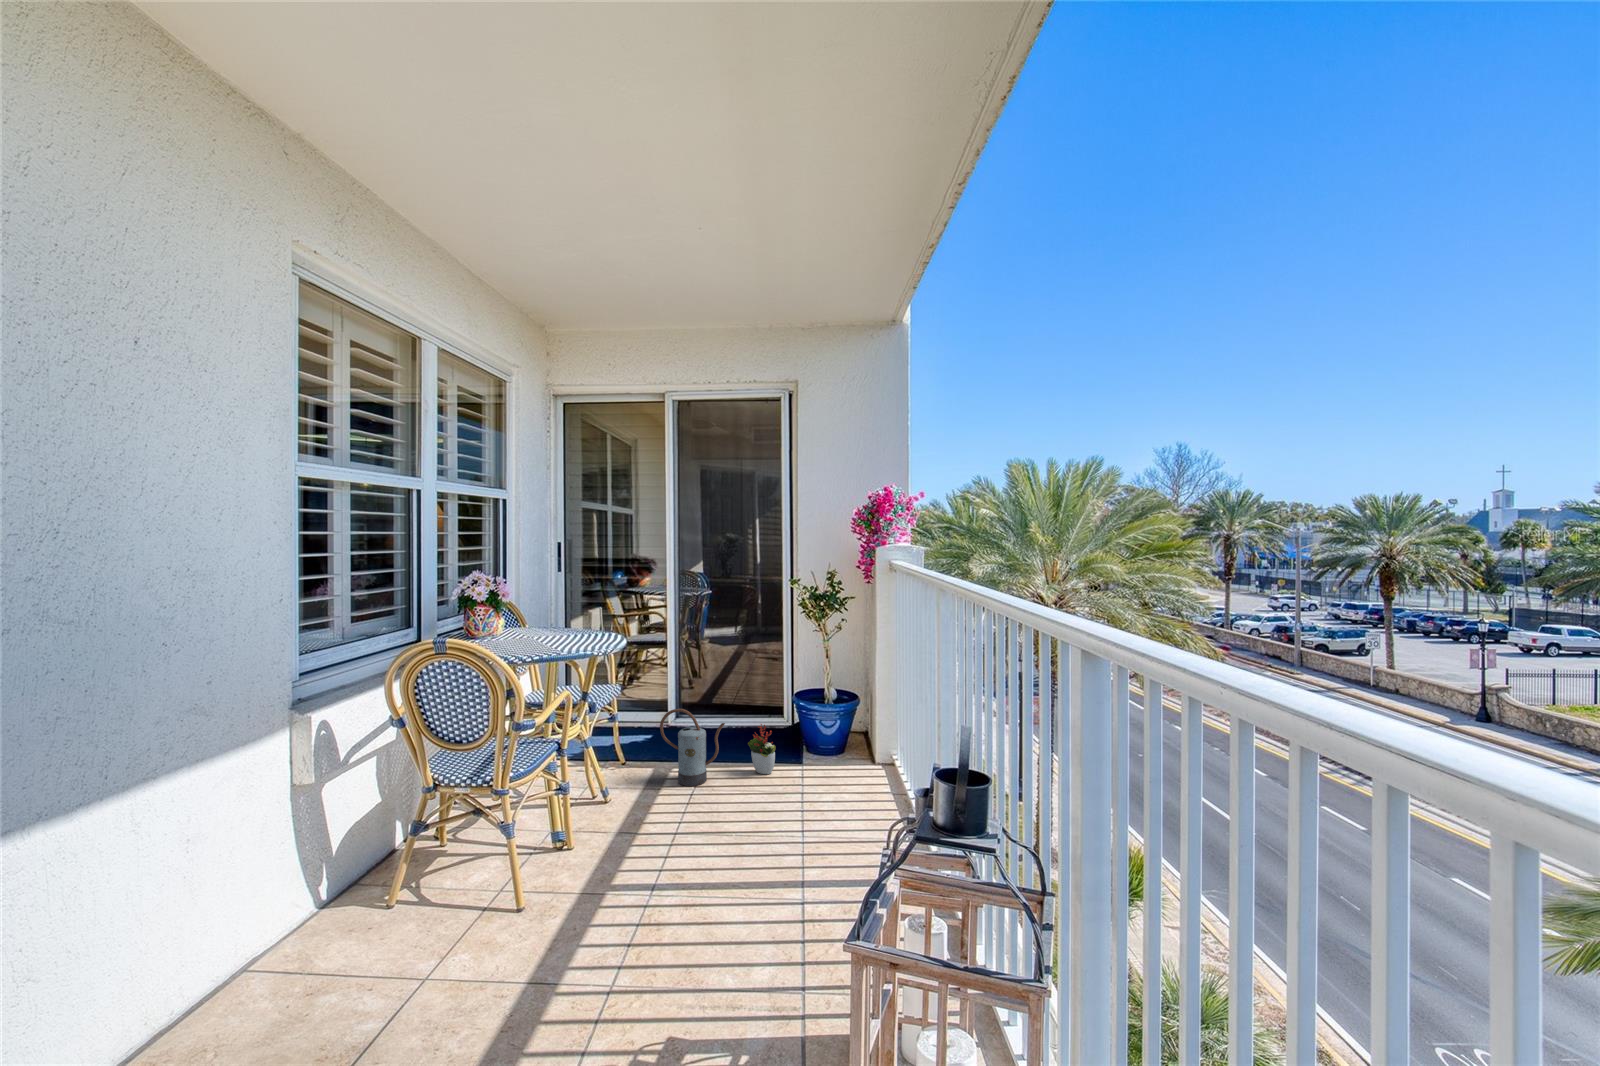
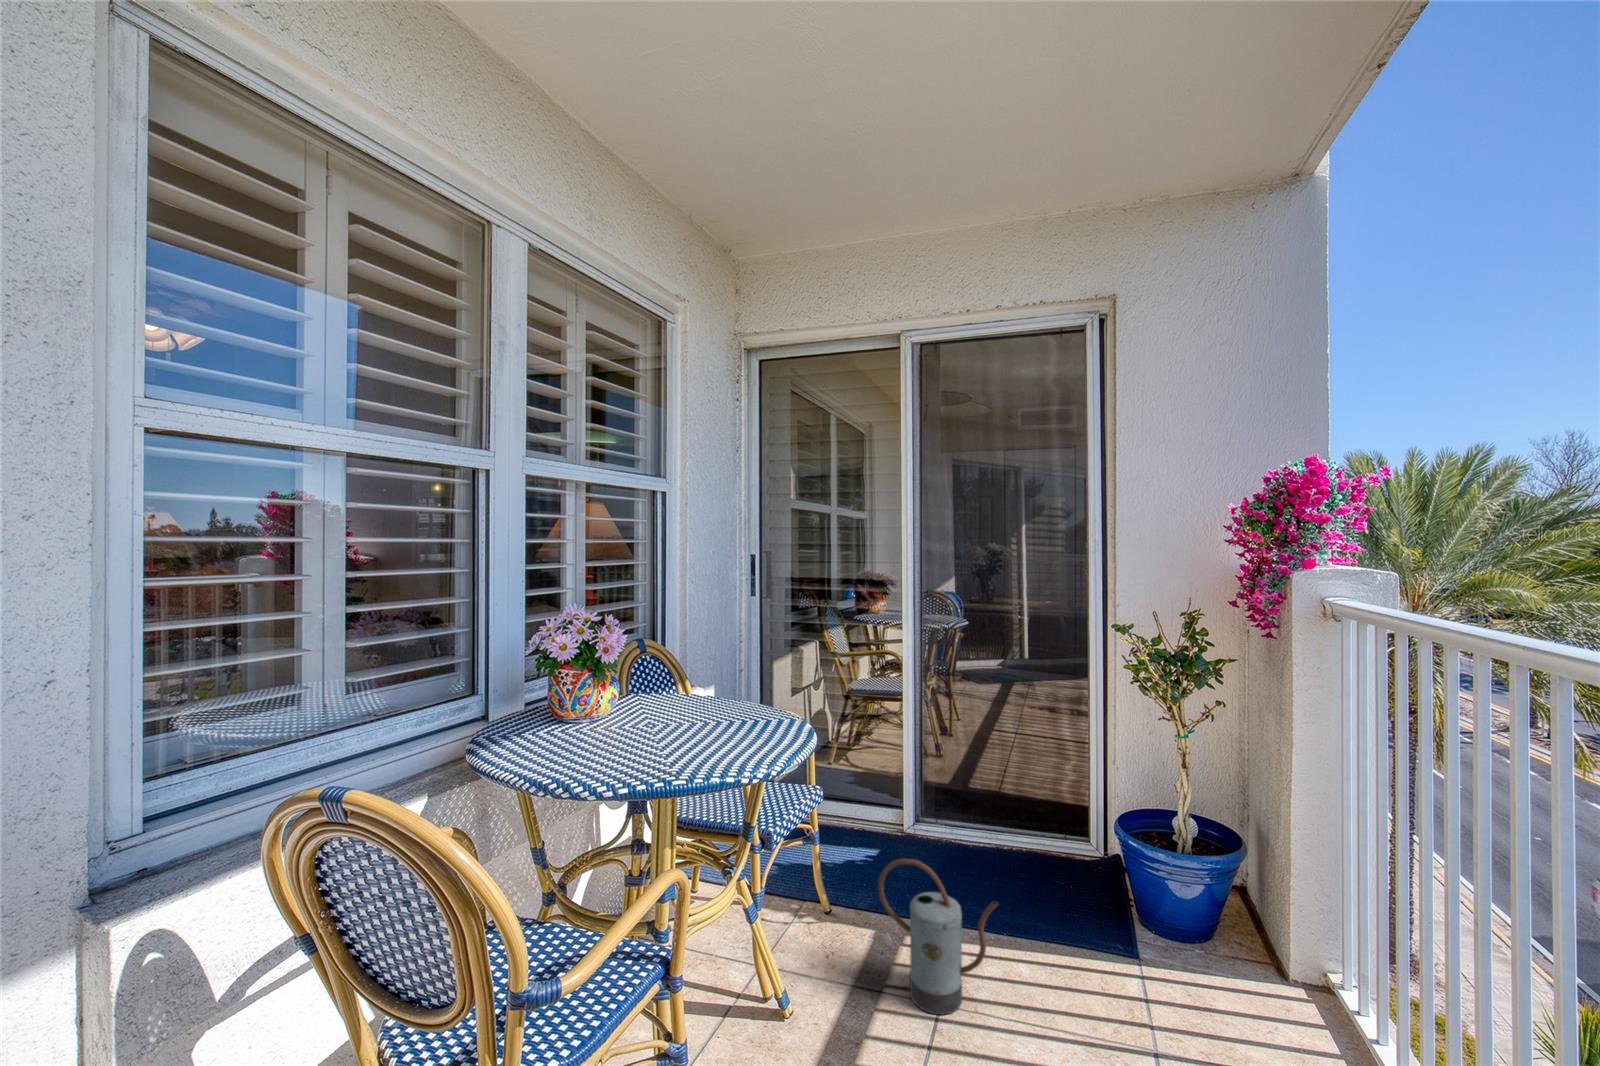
decorative plant: present [748,724,776,774] -> none [1041,904,1101,1011]

